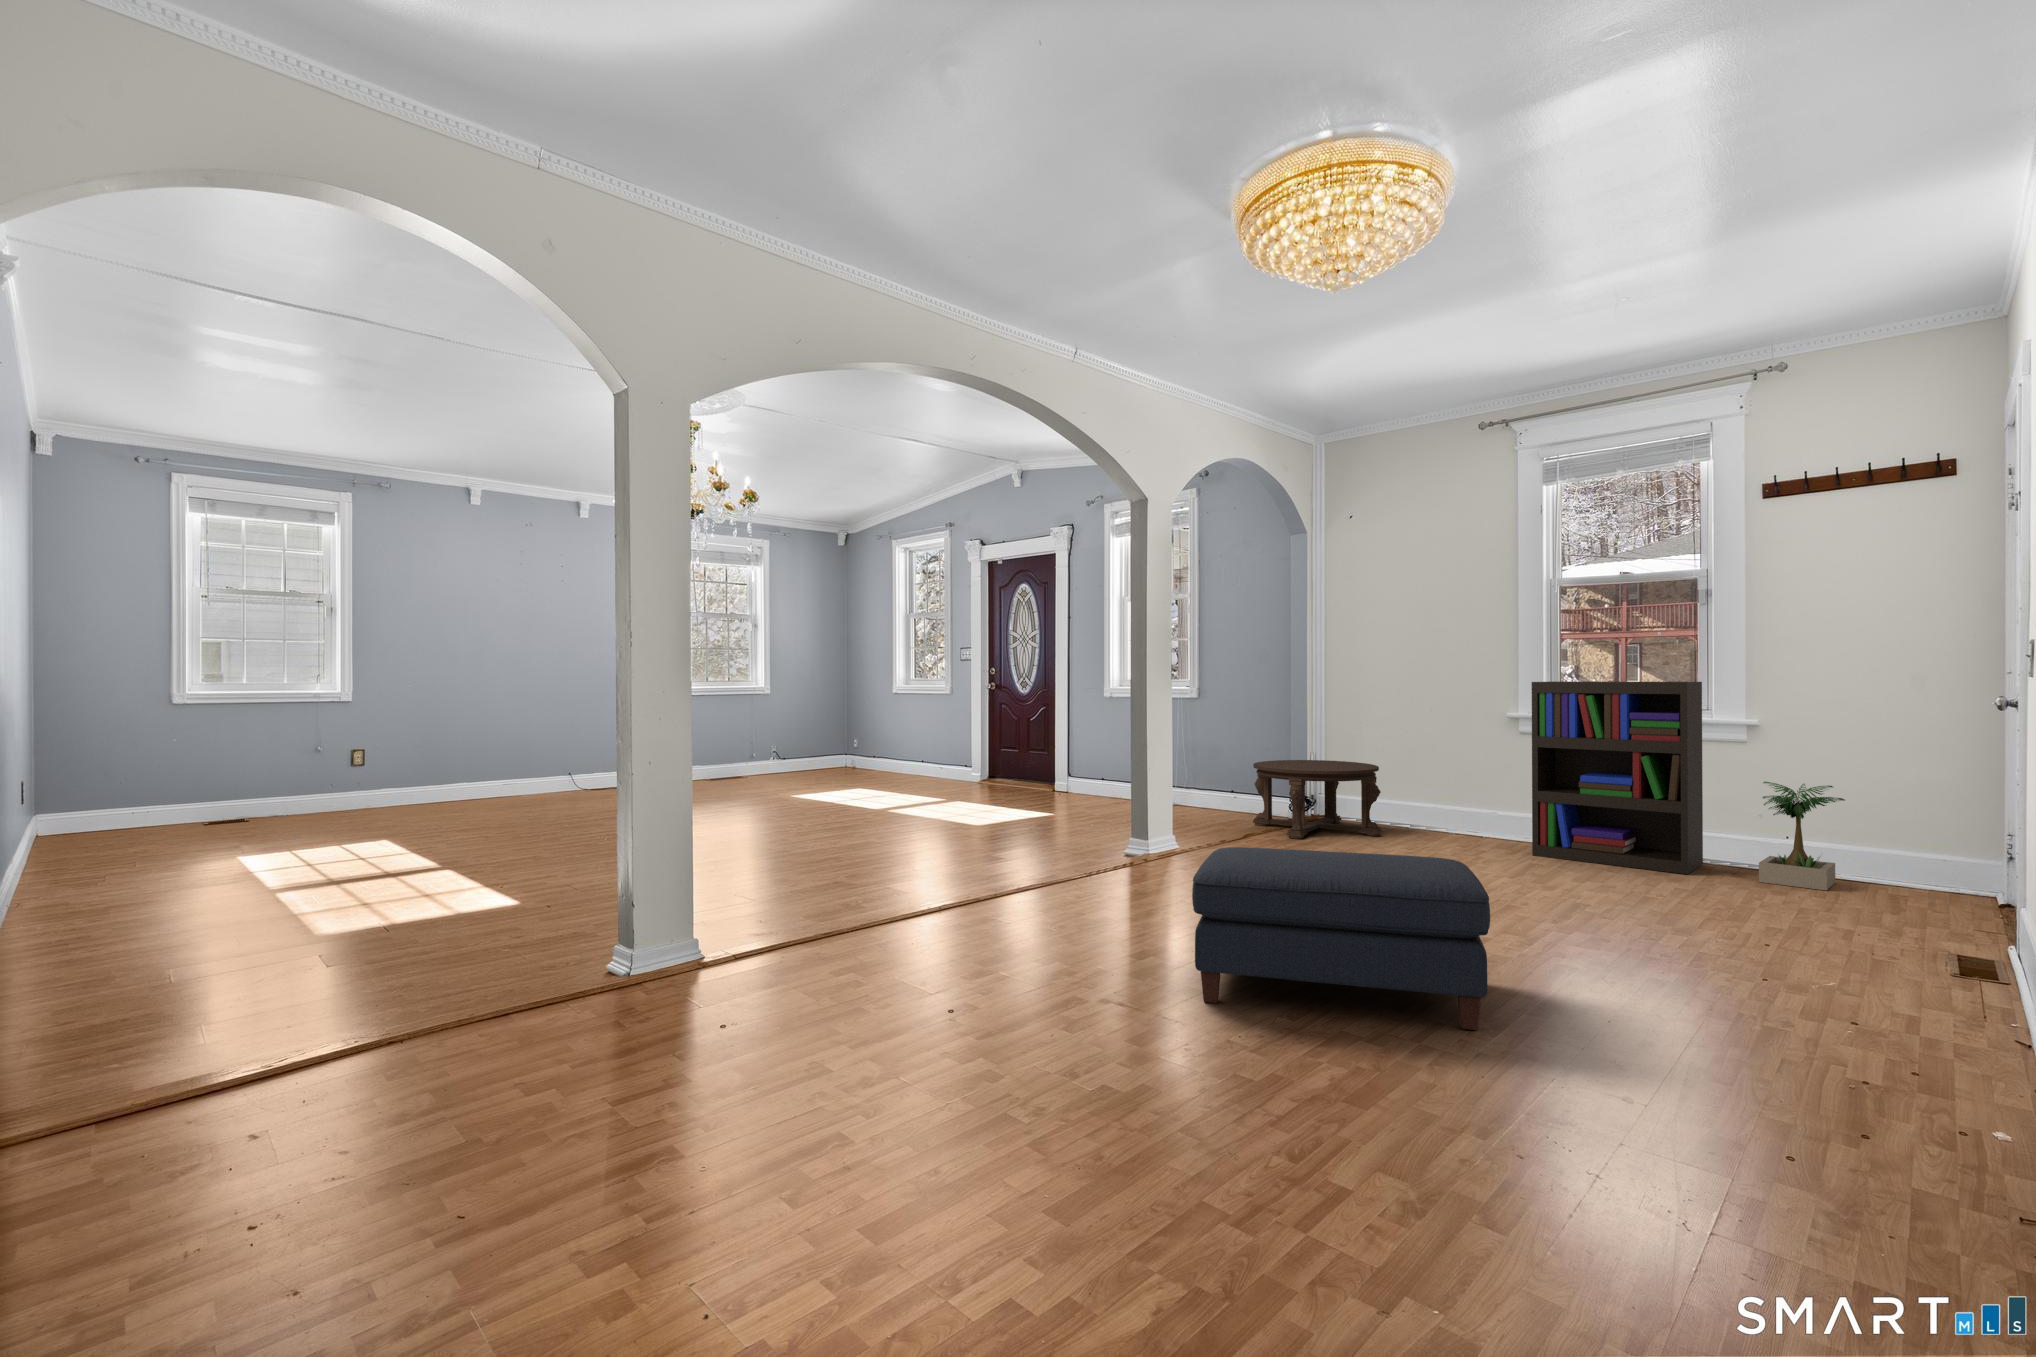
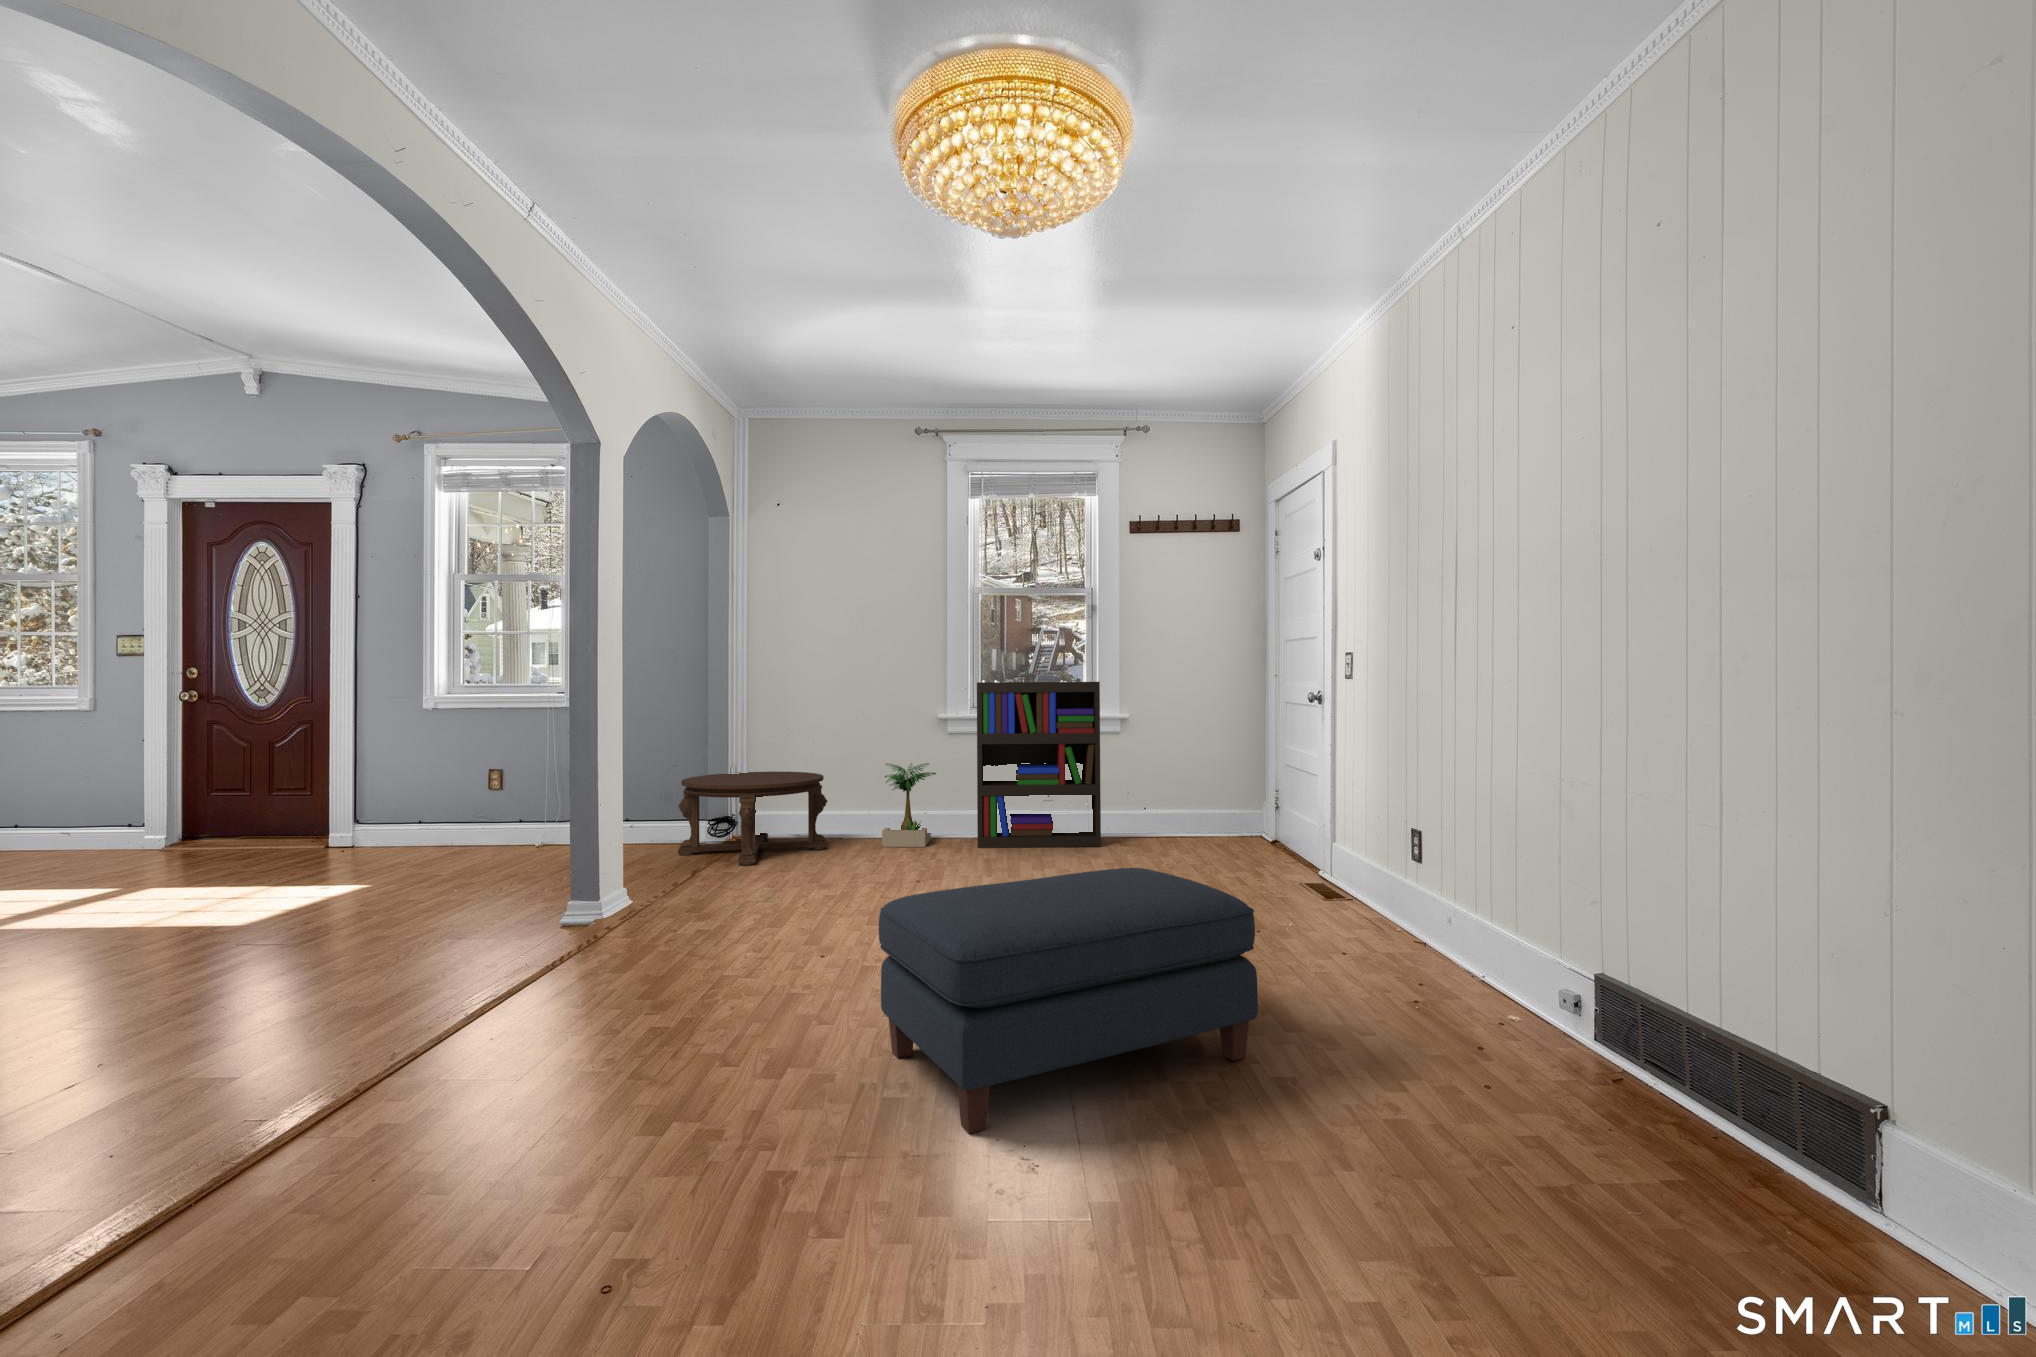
potted plant: present [1759,782,1845,890] -> present [882,763,936,847]

